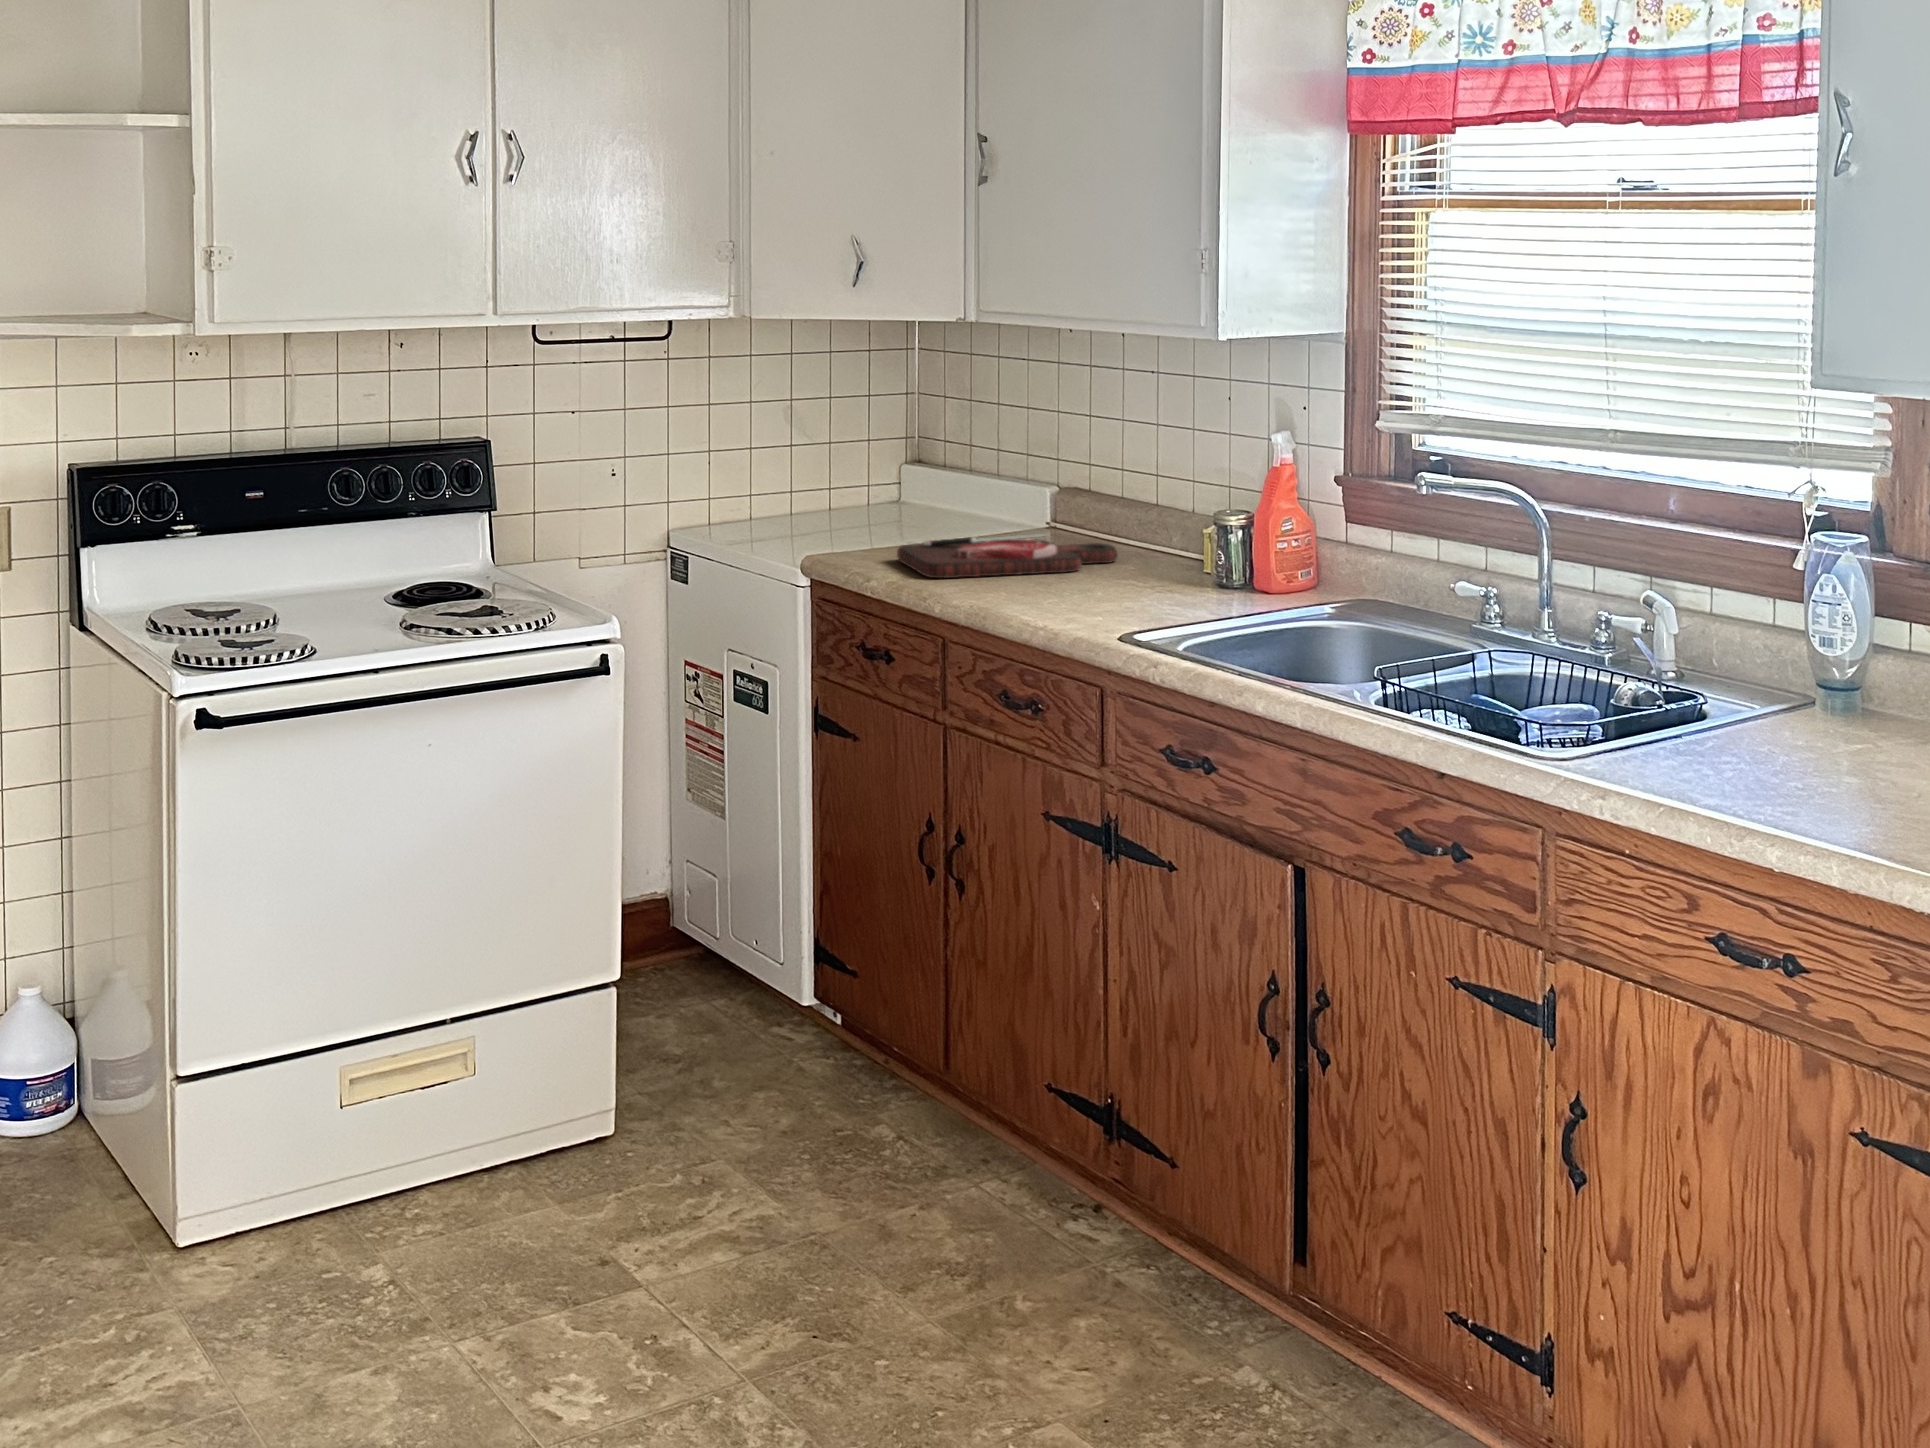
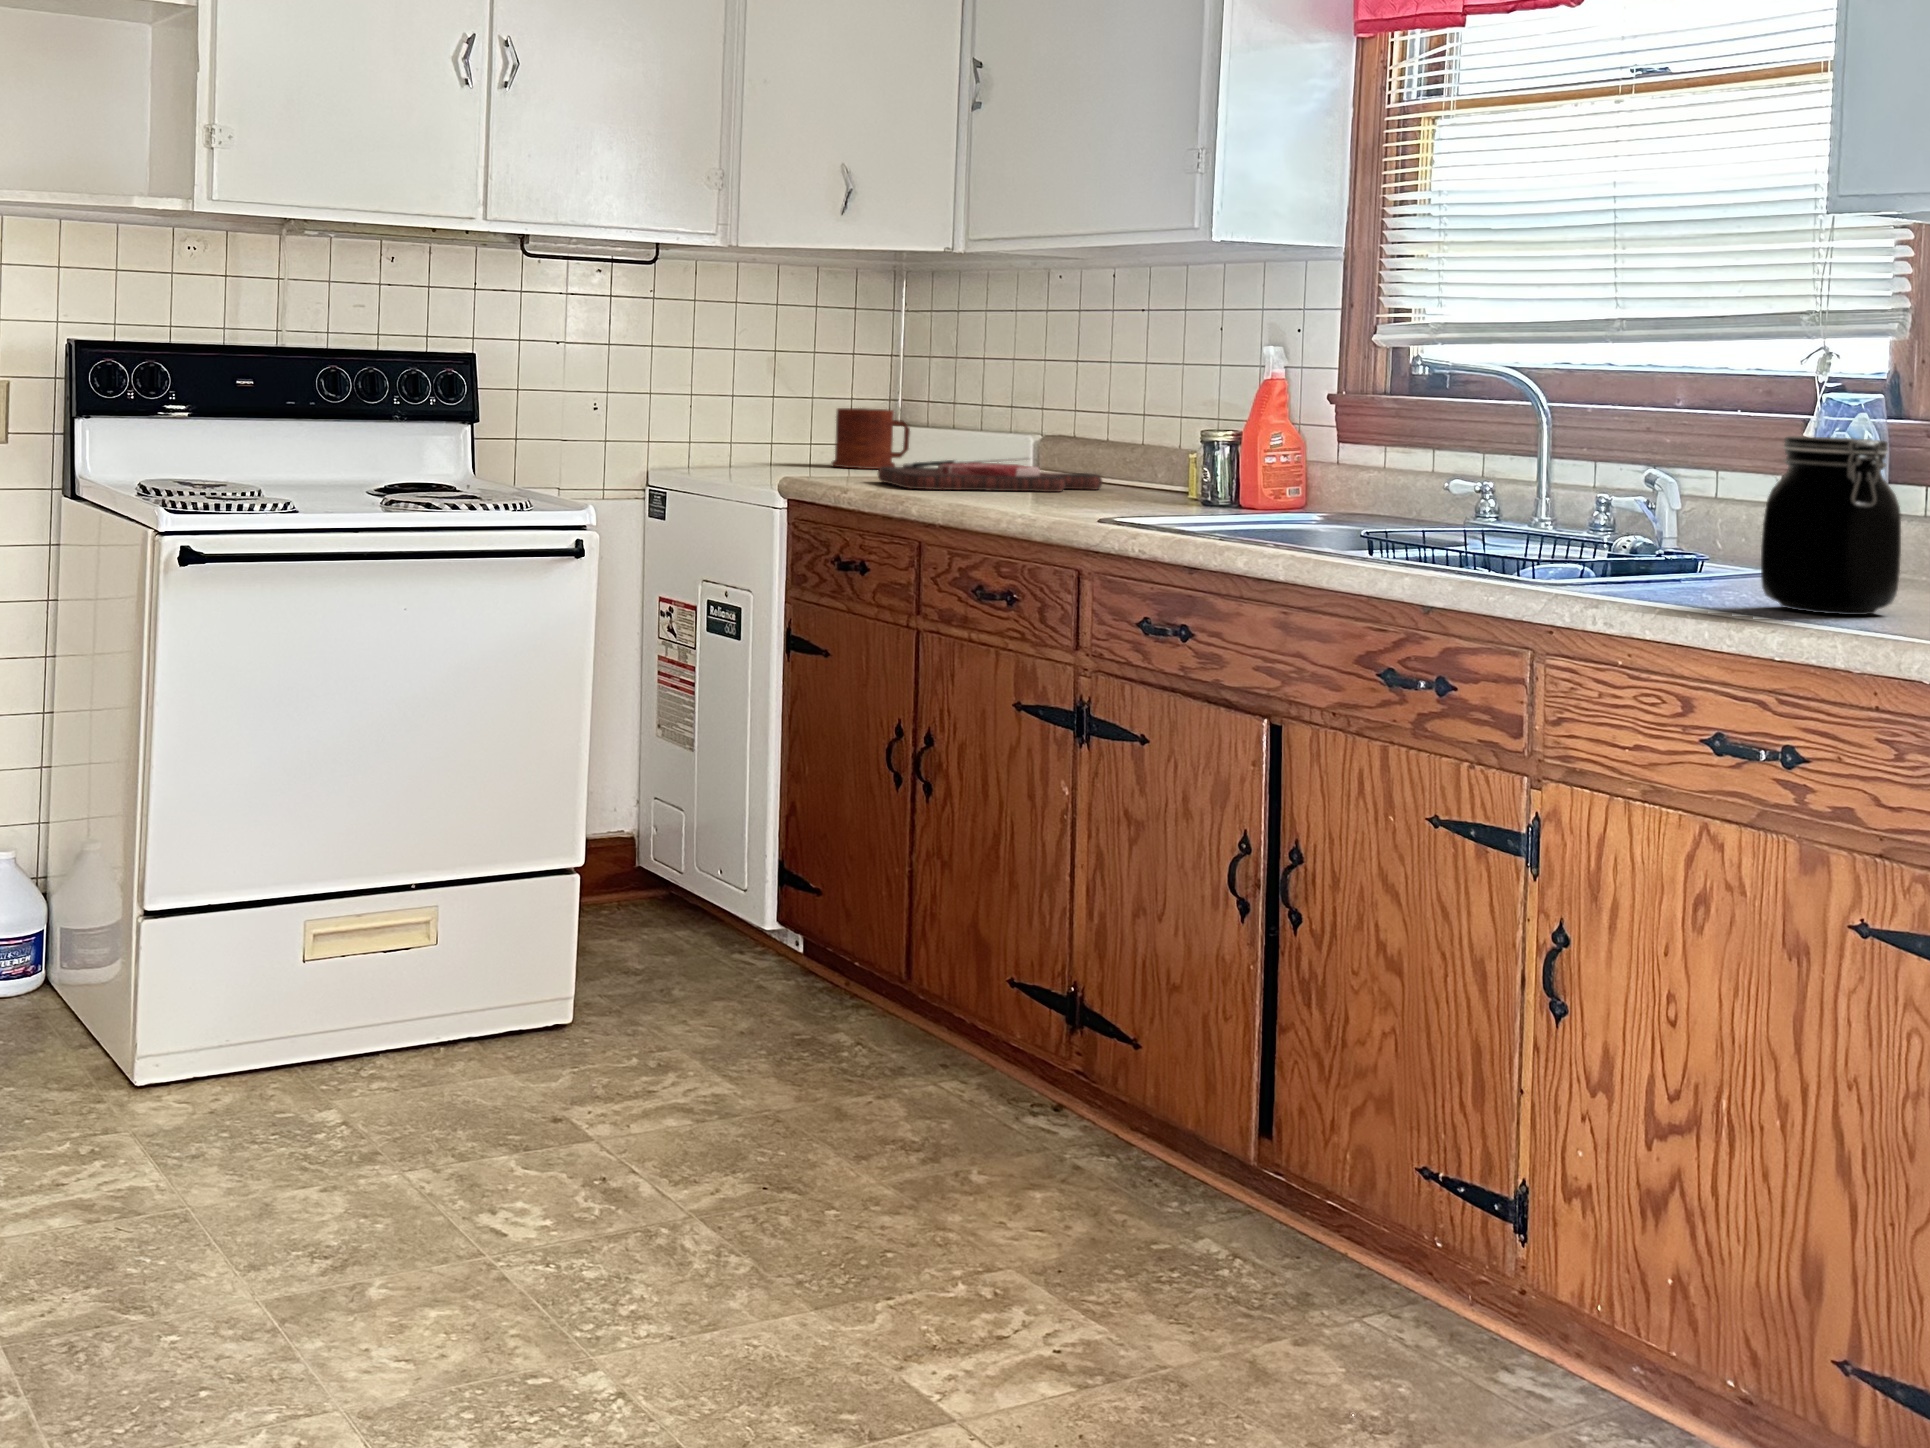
mug: none [850,461,926,526] -> present [832,408,910,469]
jar: none [1759,635,1890,819] -> present [1761,436,1901,615]

